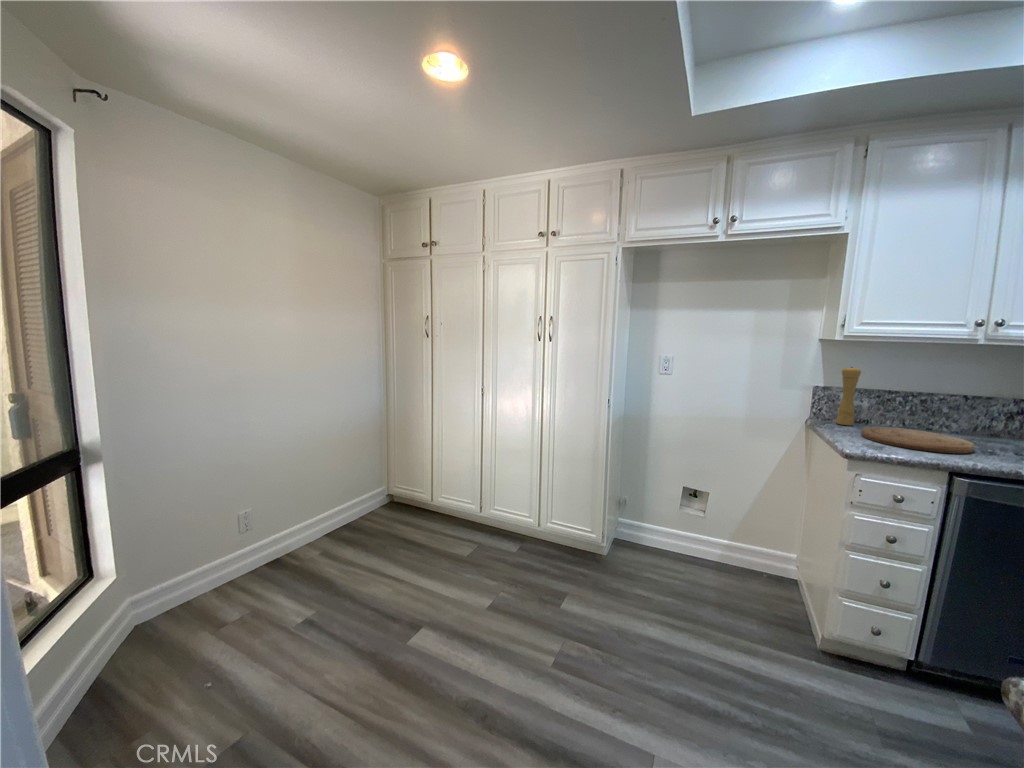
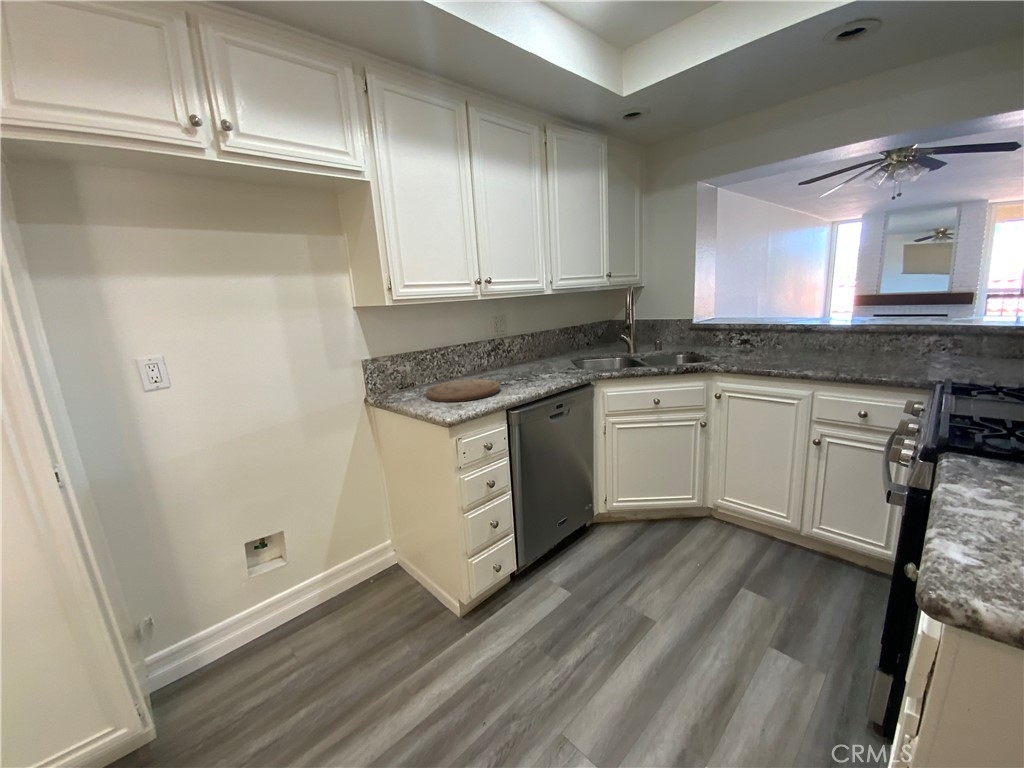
pepper mill: present [836,367,861,425] -> none [385,333,407,394]

